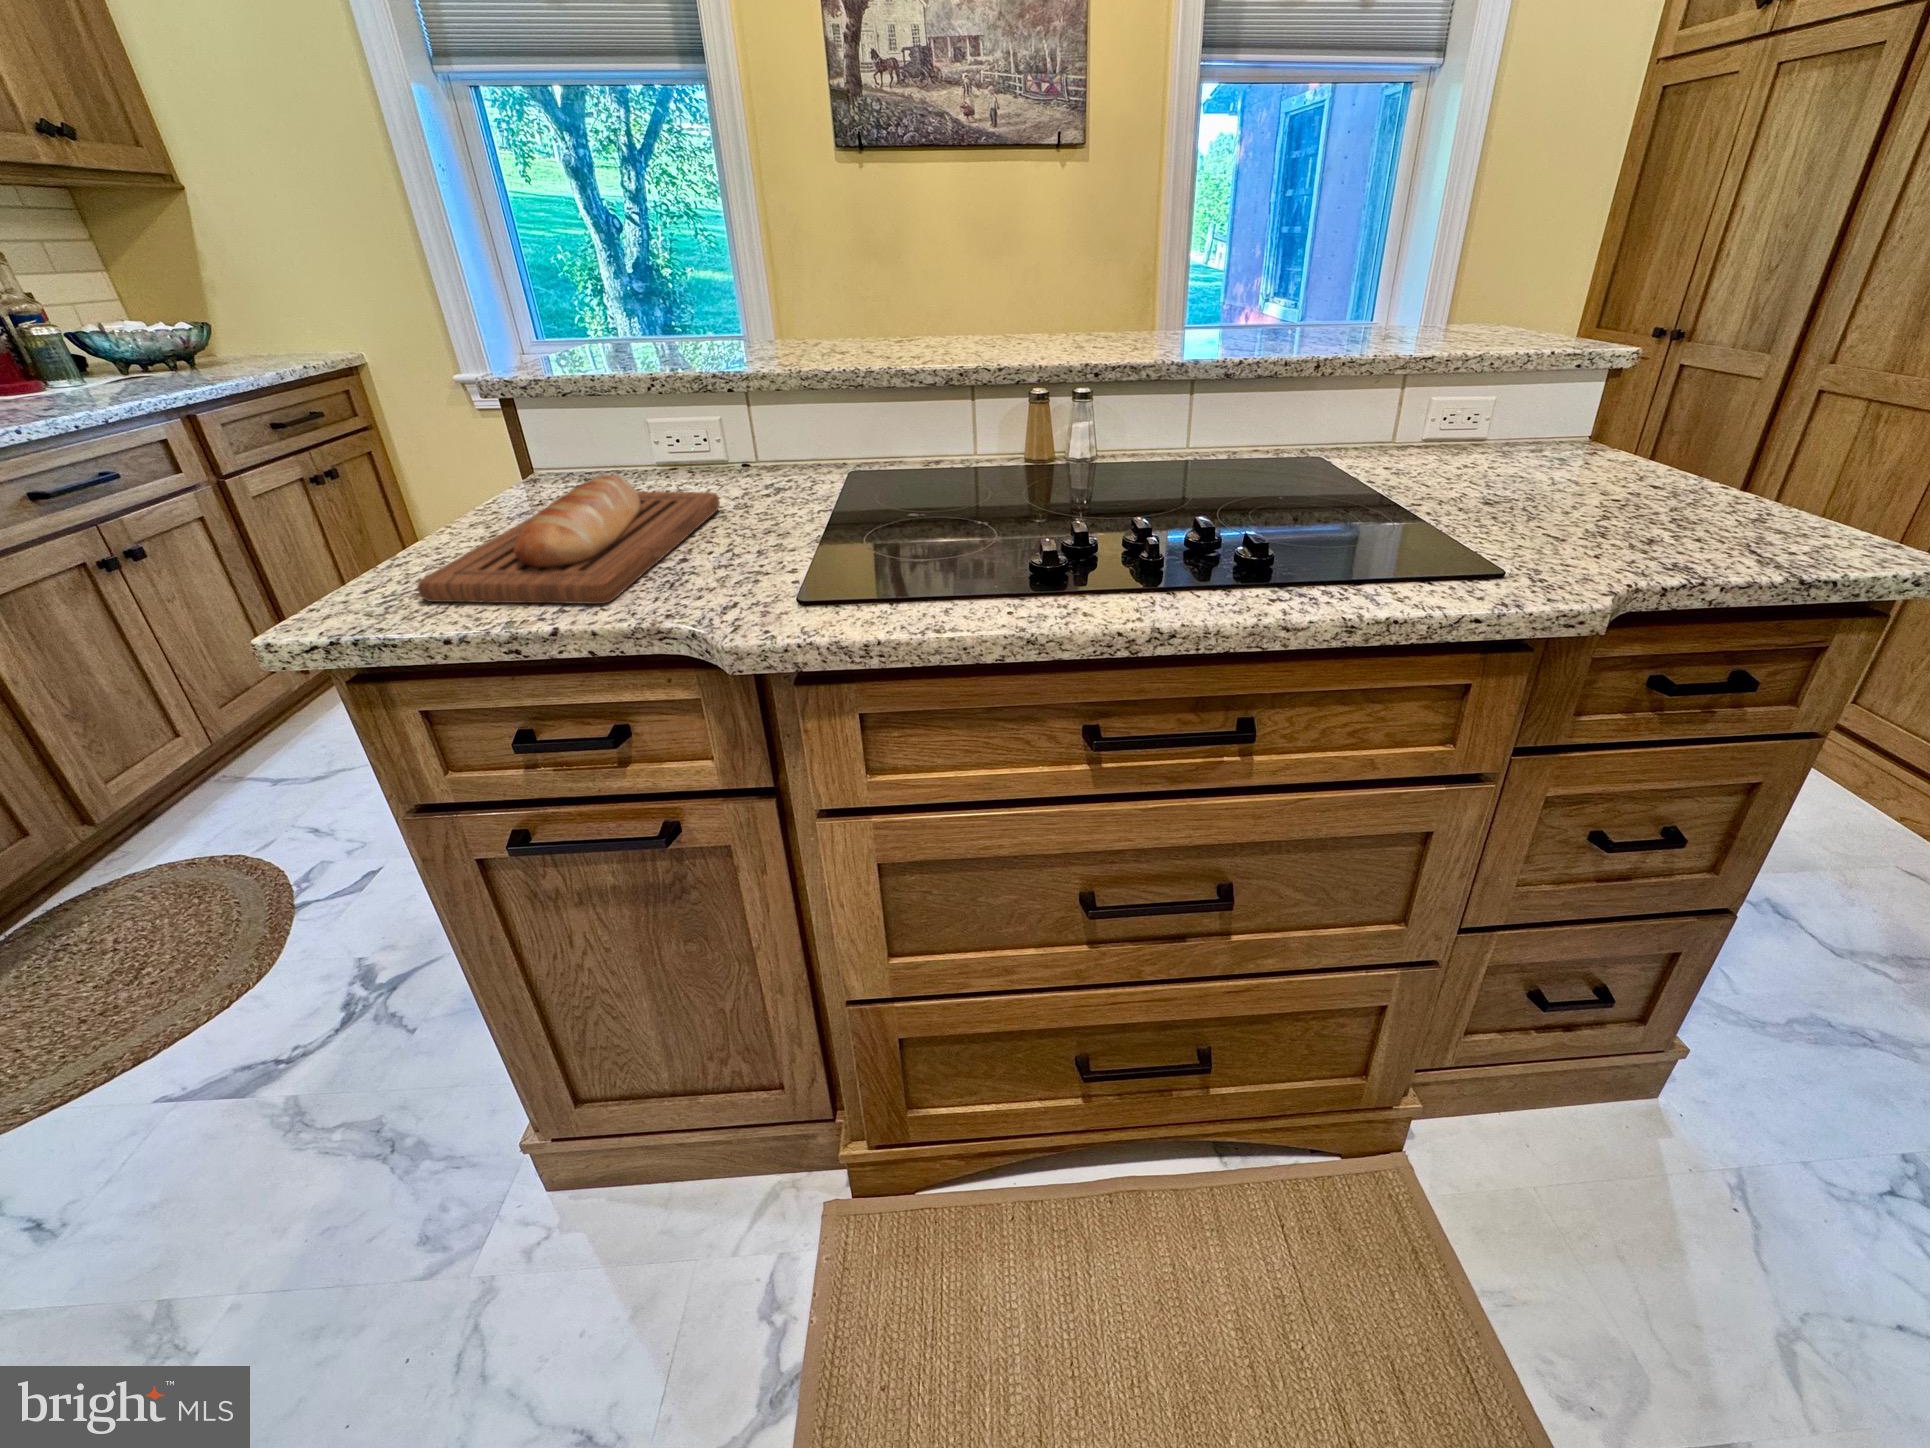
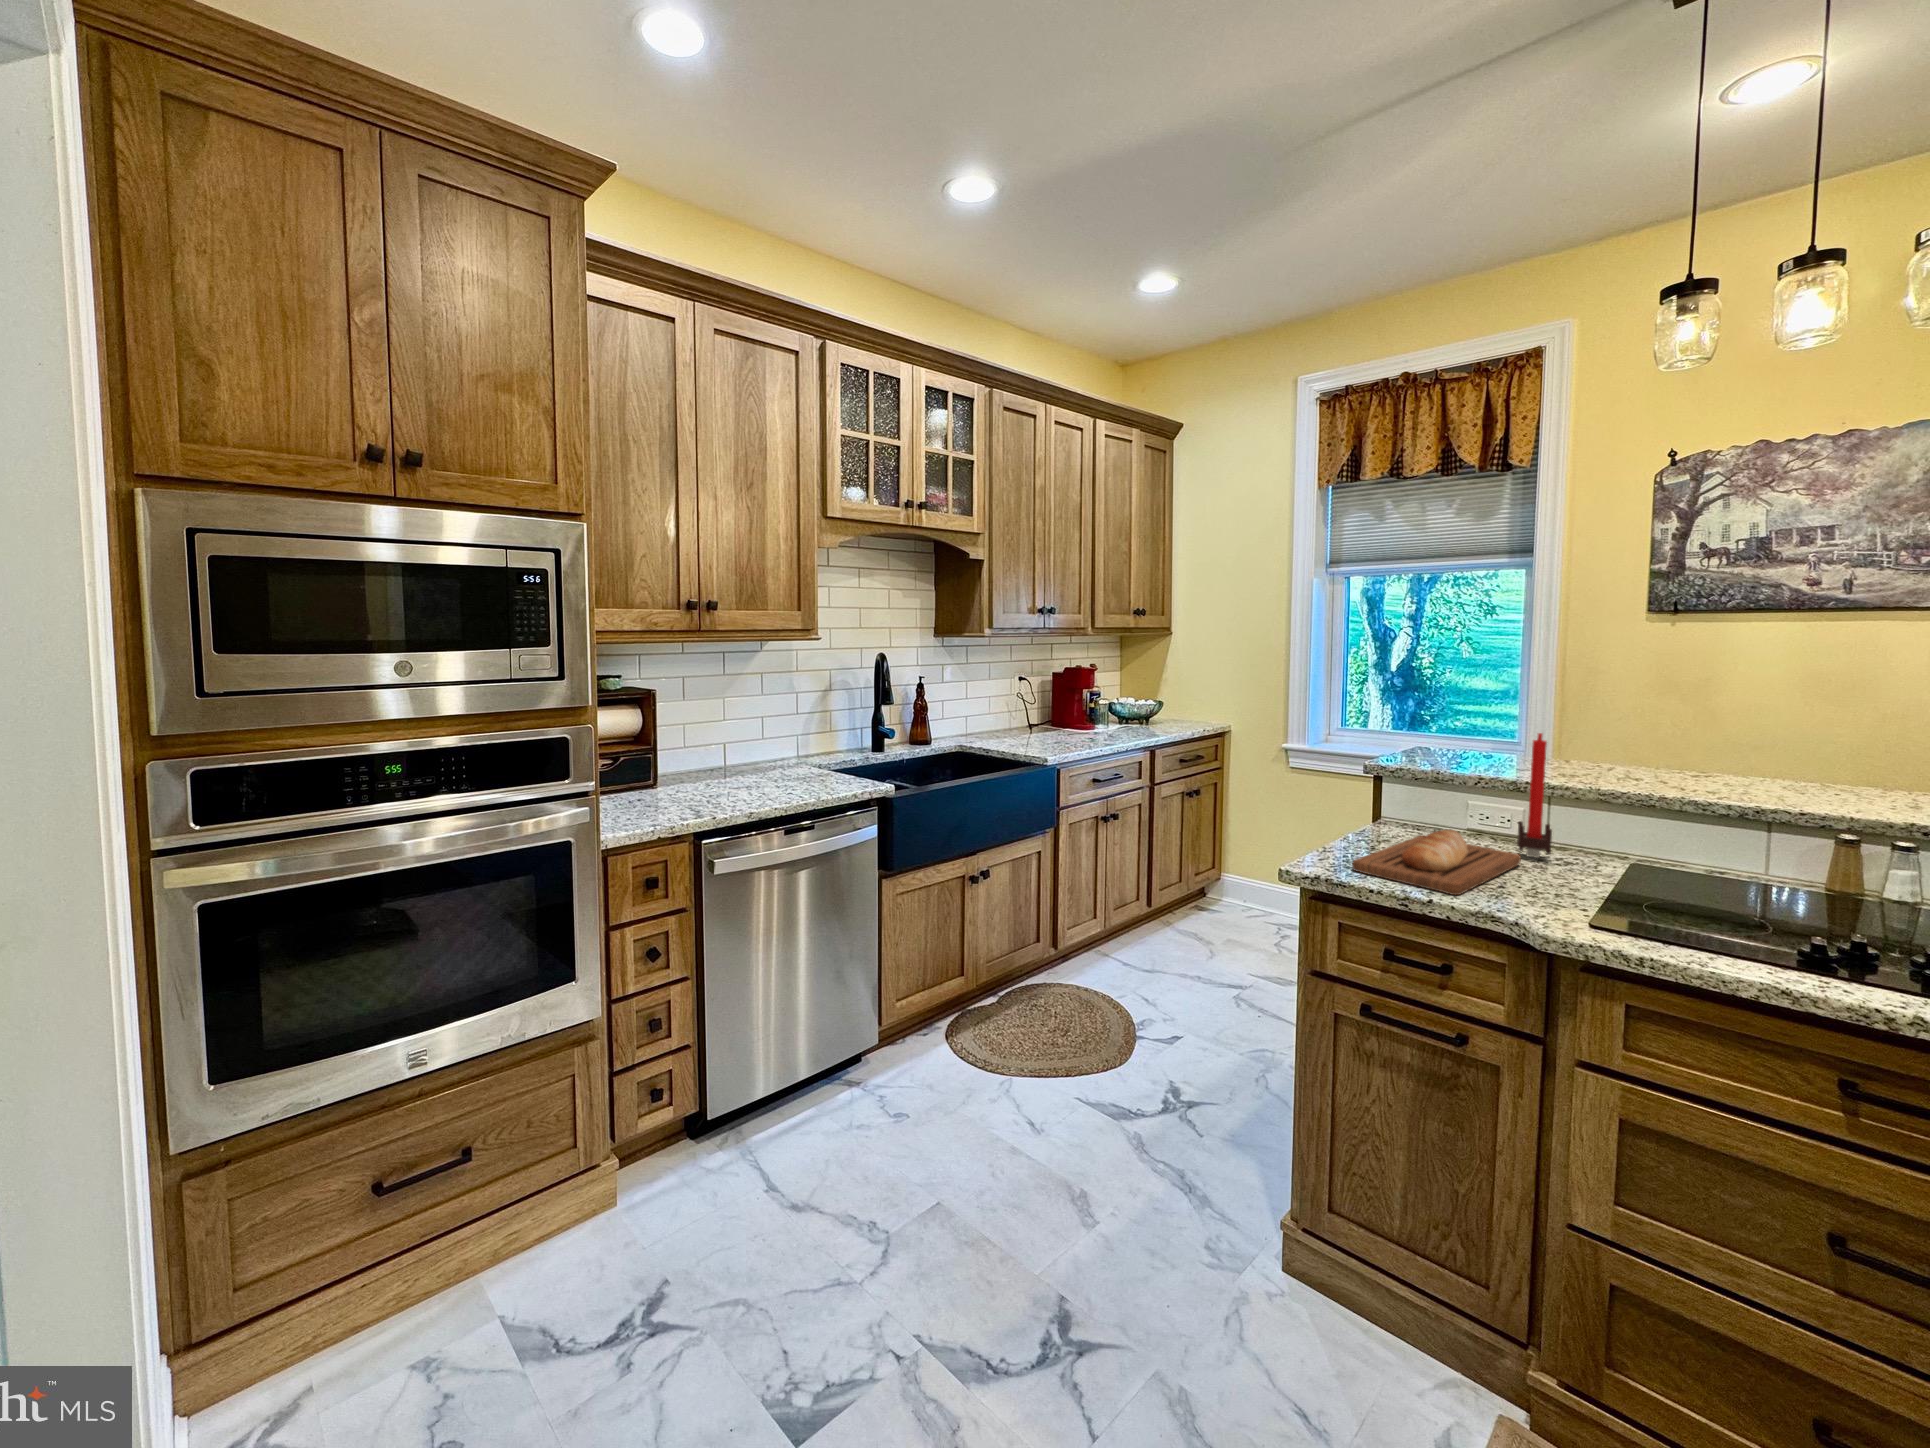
candle: none [699,283,758,492] -> present [1517,733,1552,858]

